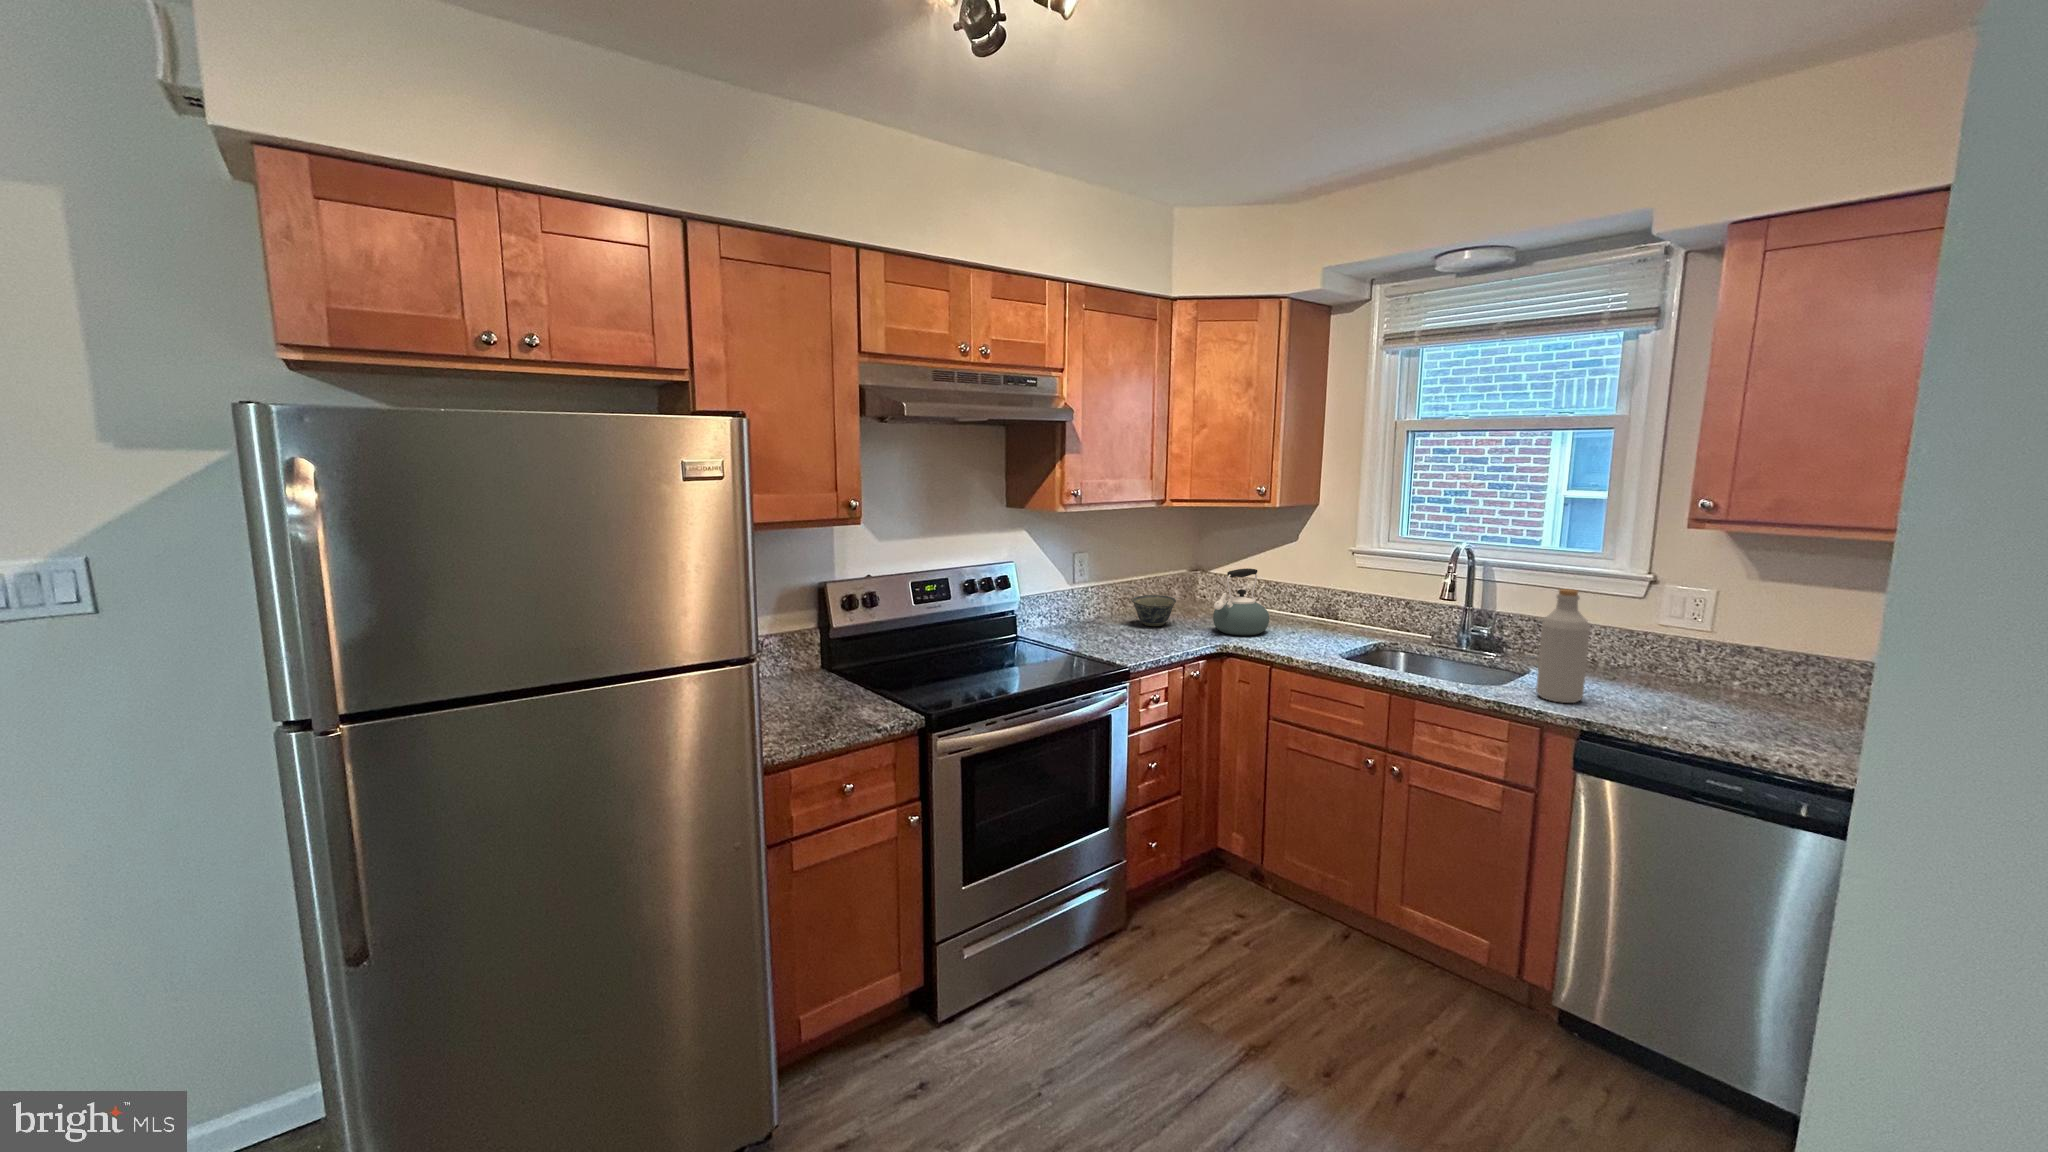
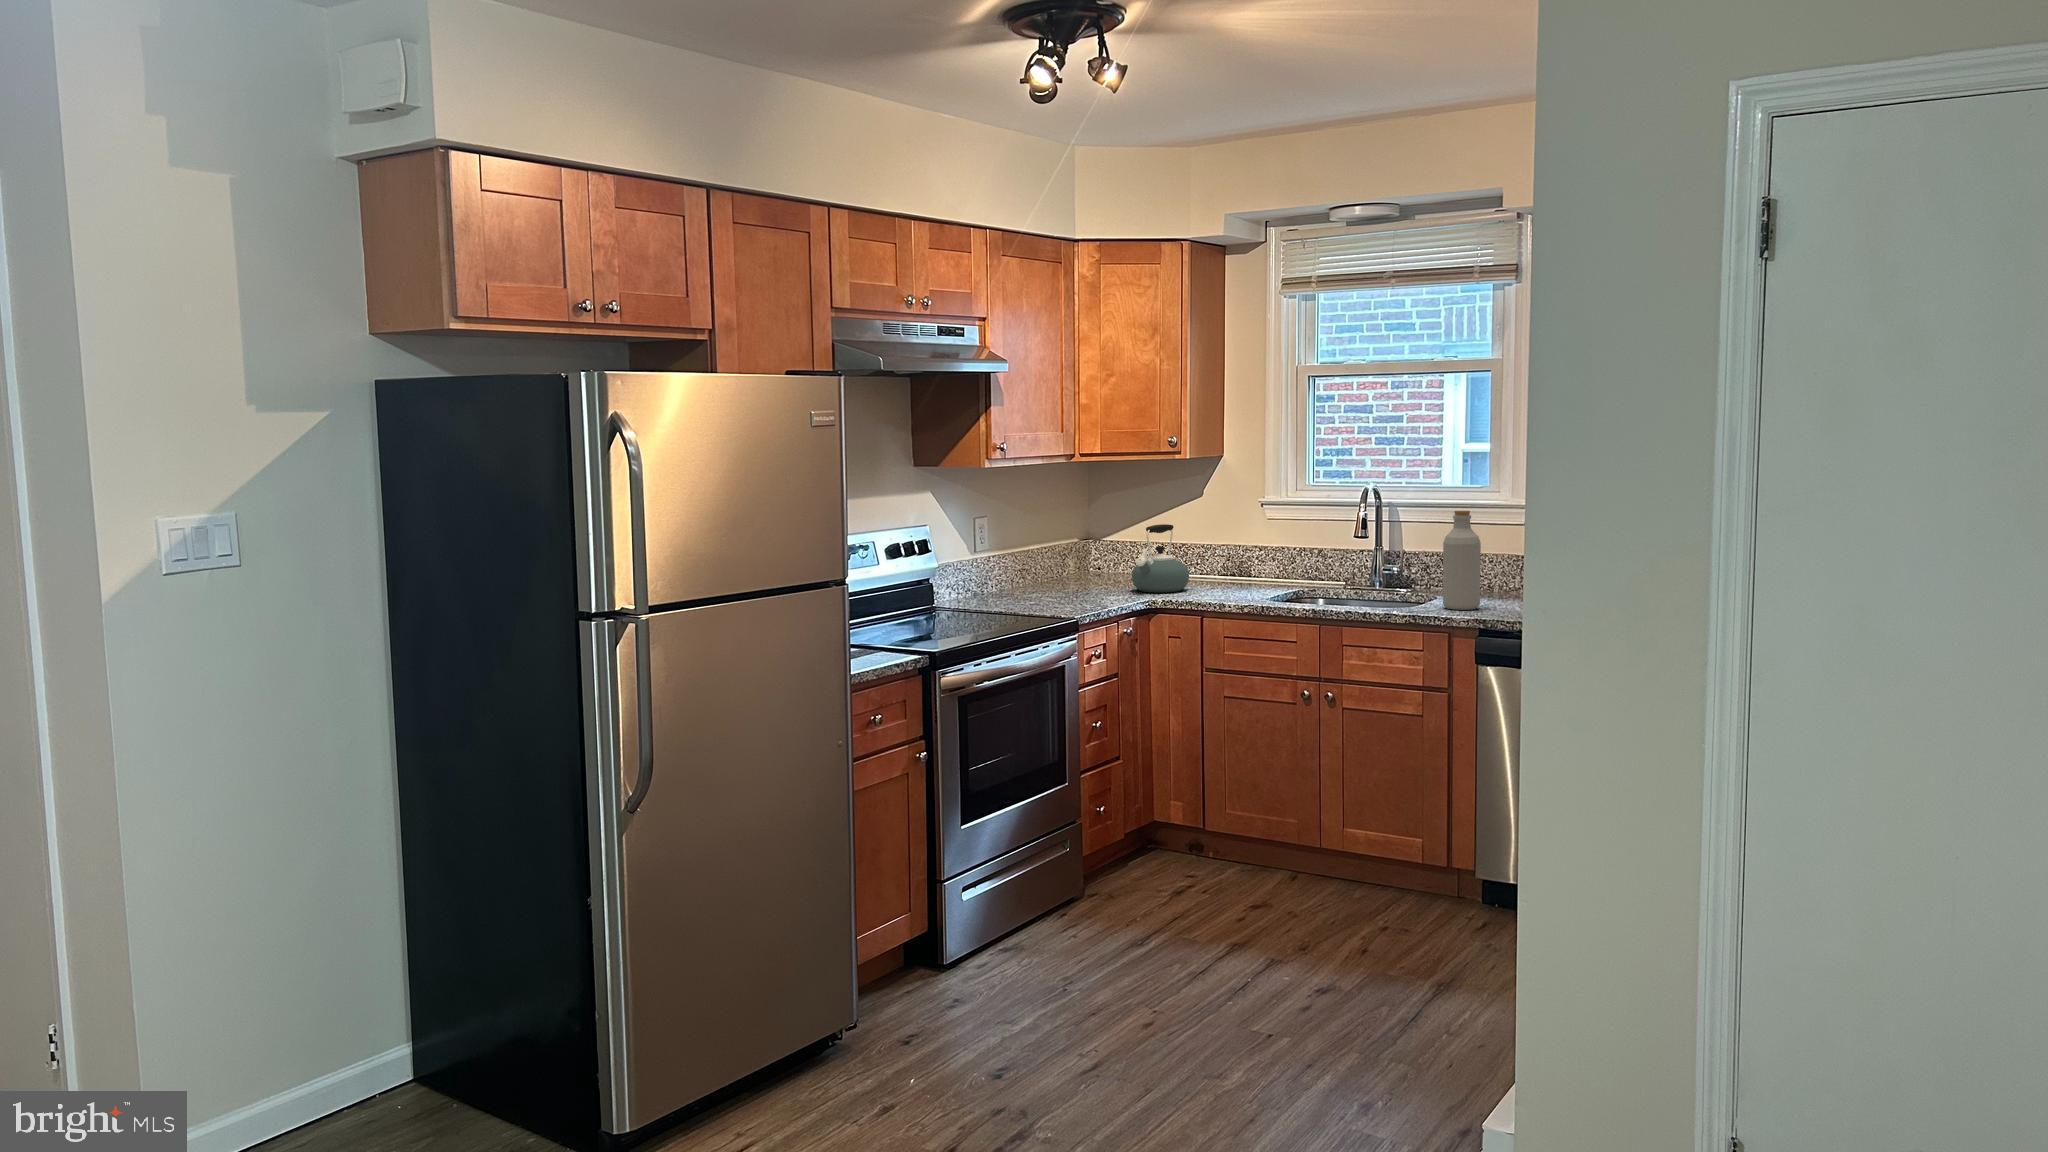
bowl: present [1131,595,1176,626] -> none [1043,561,1091,592]

